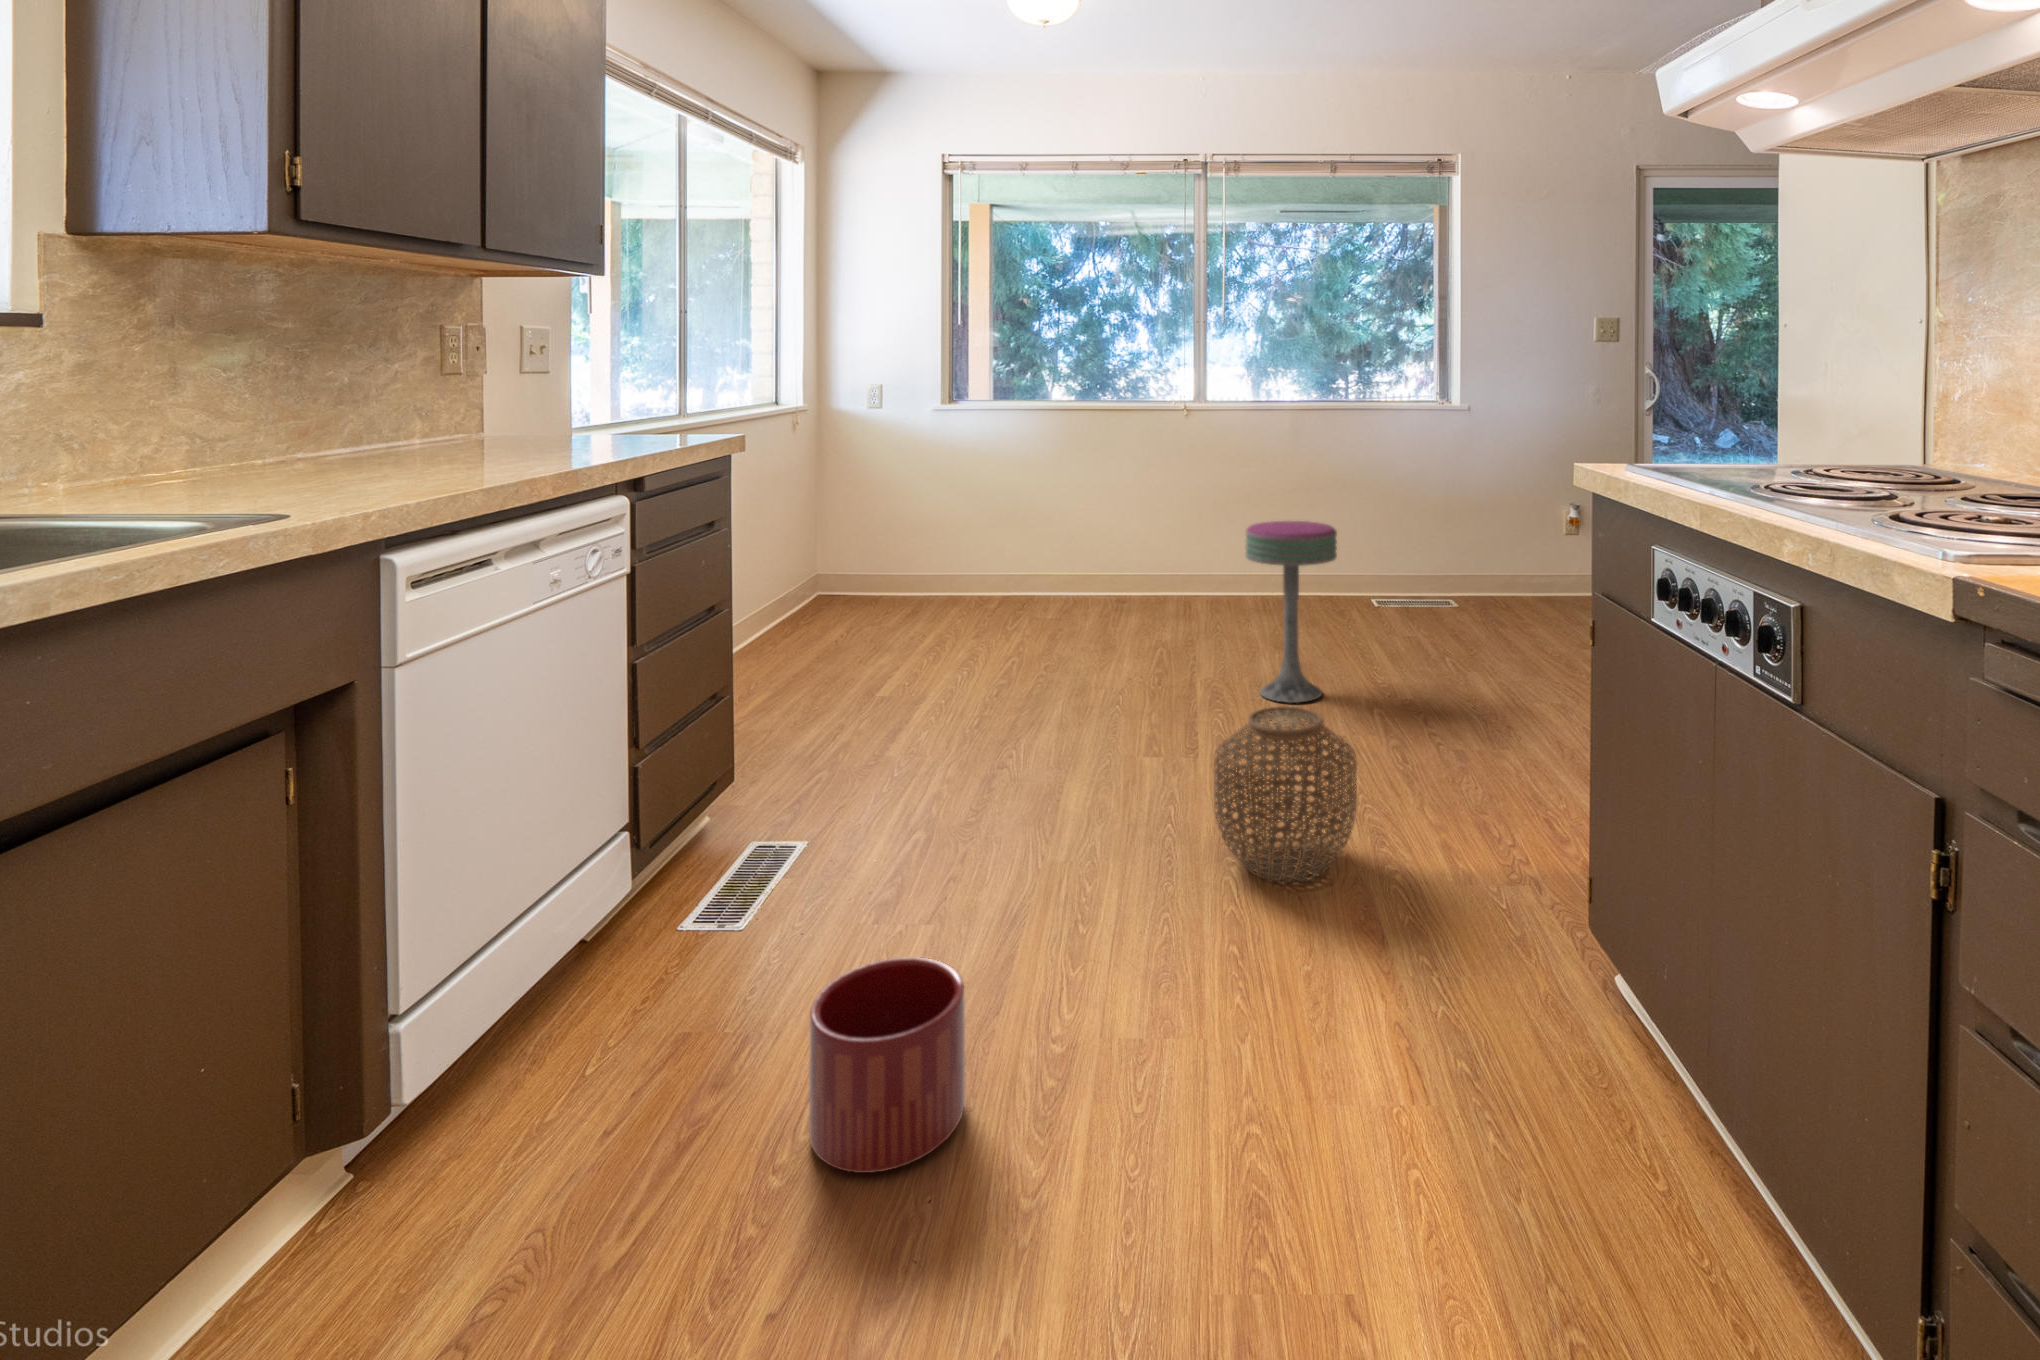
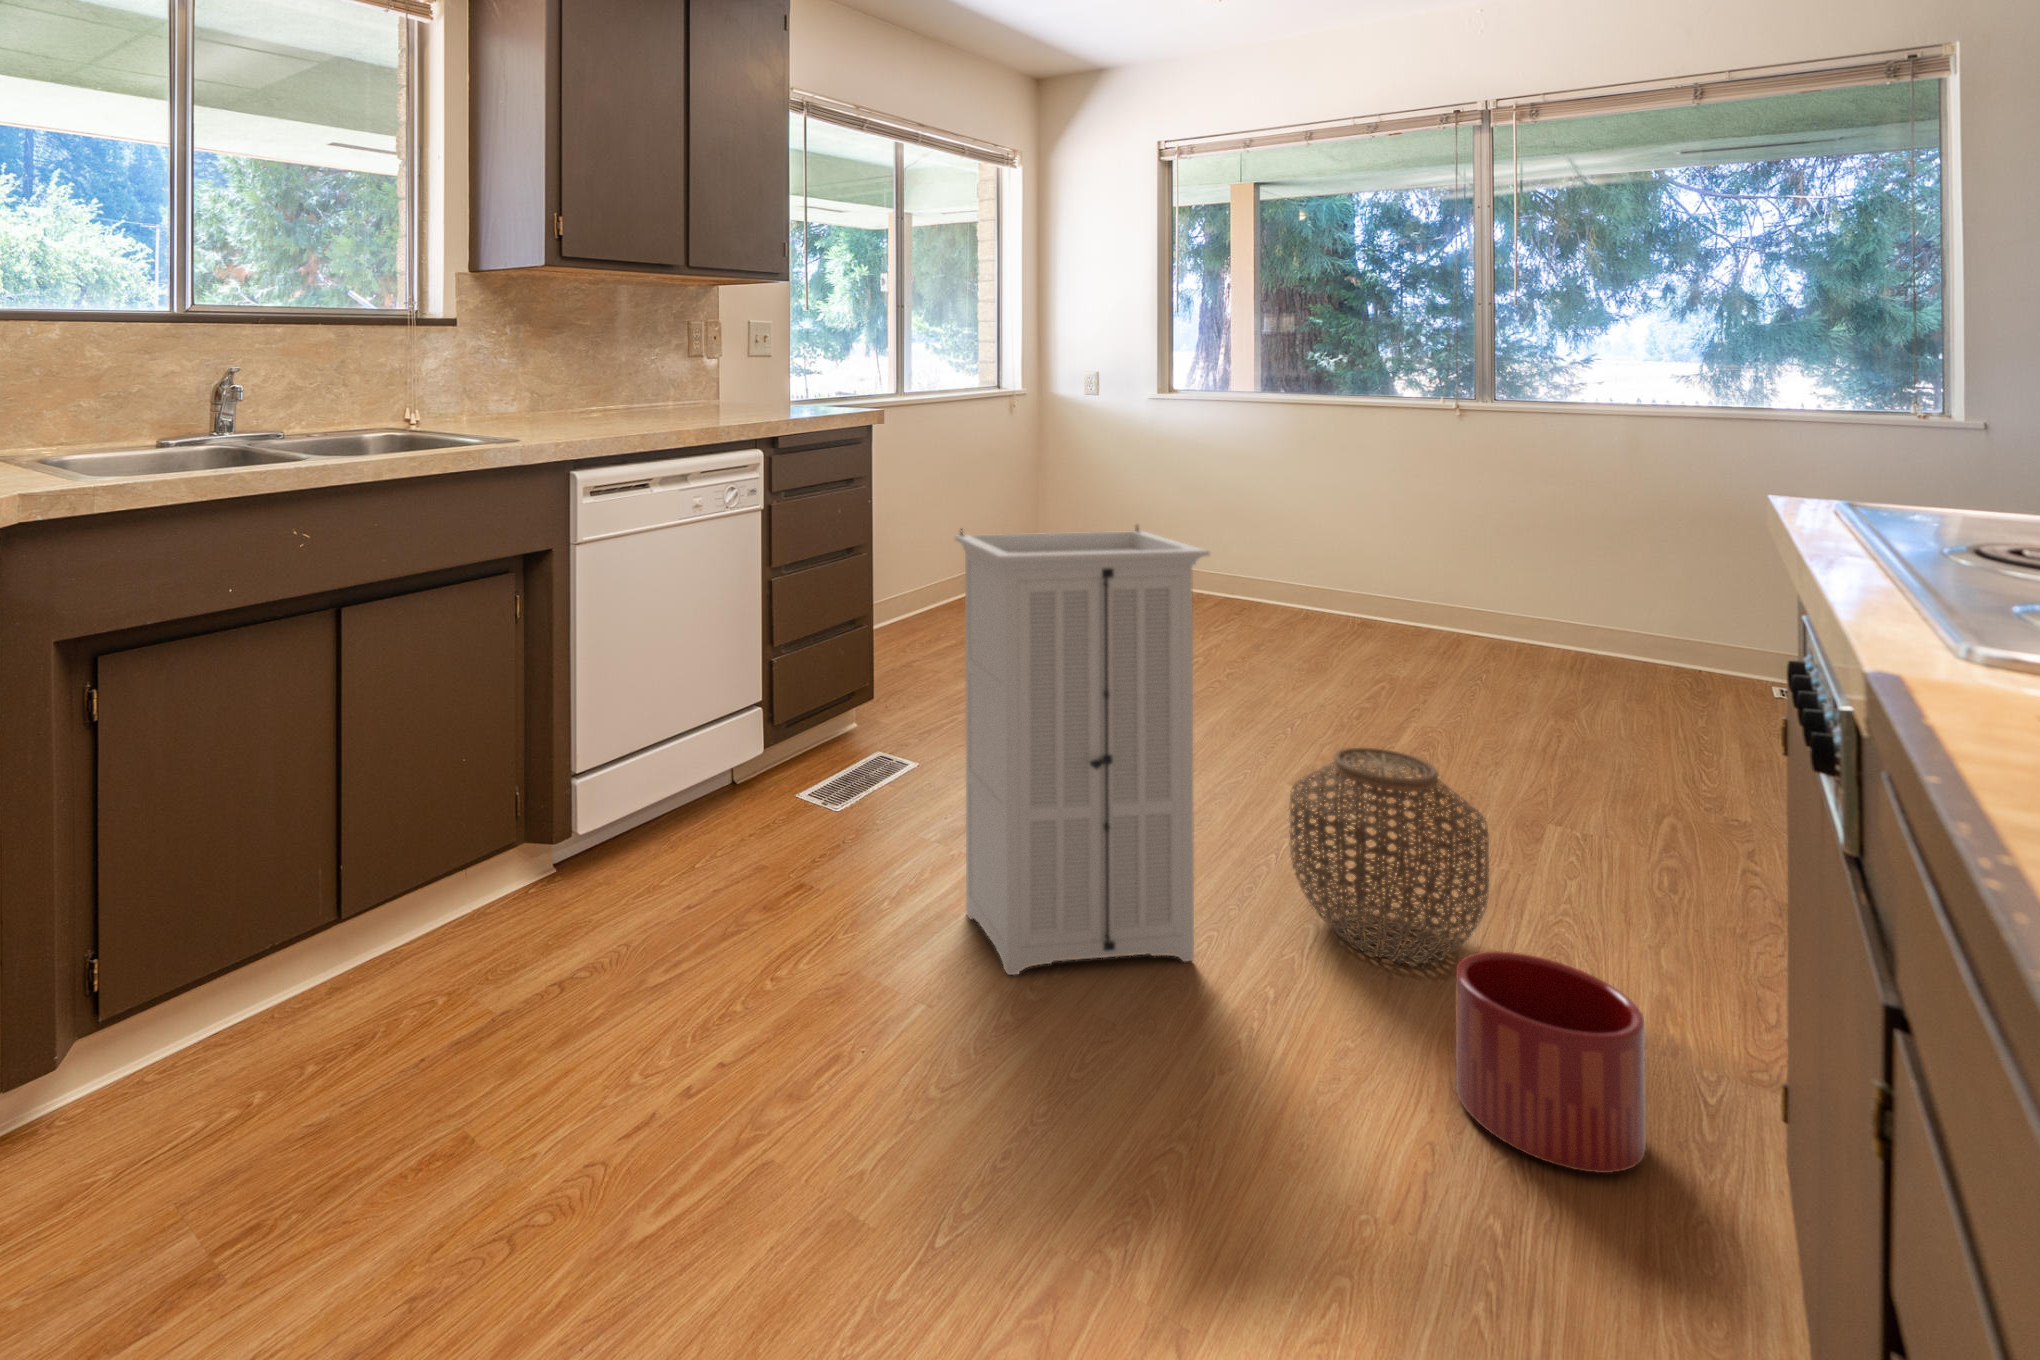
bar stool: present [1245,521,1337,703] -> none [1464,547,1609,783]
storage cabinet: none [947,541,1190,1031] -> present [955,526,1210,975]
planter: present [809,957,965,1173] -> present [1456,951,1646,1173]

